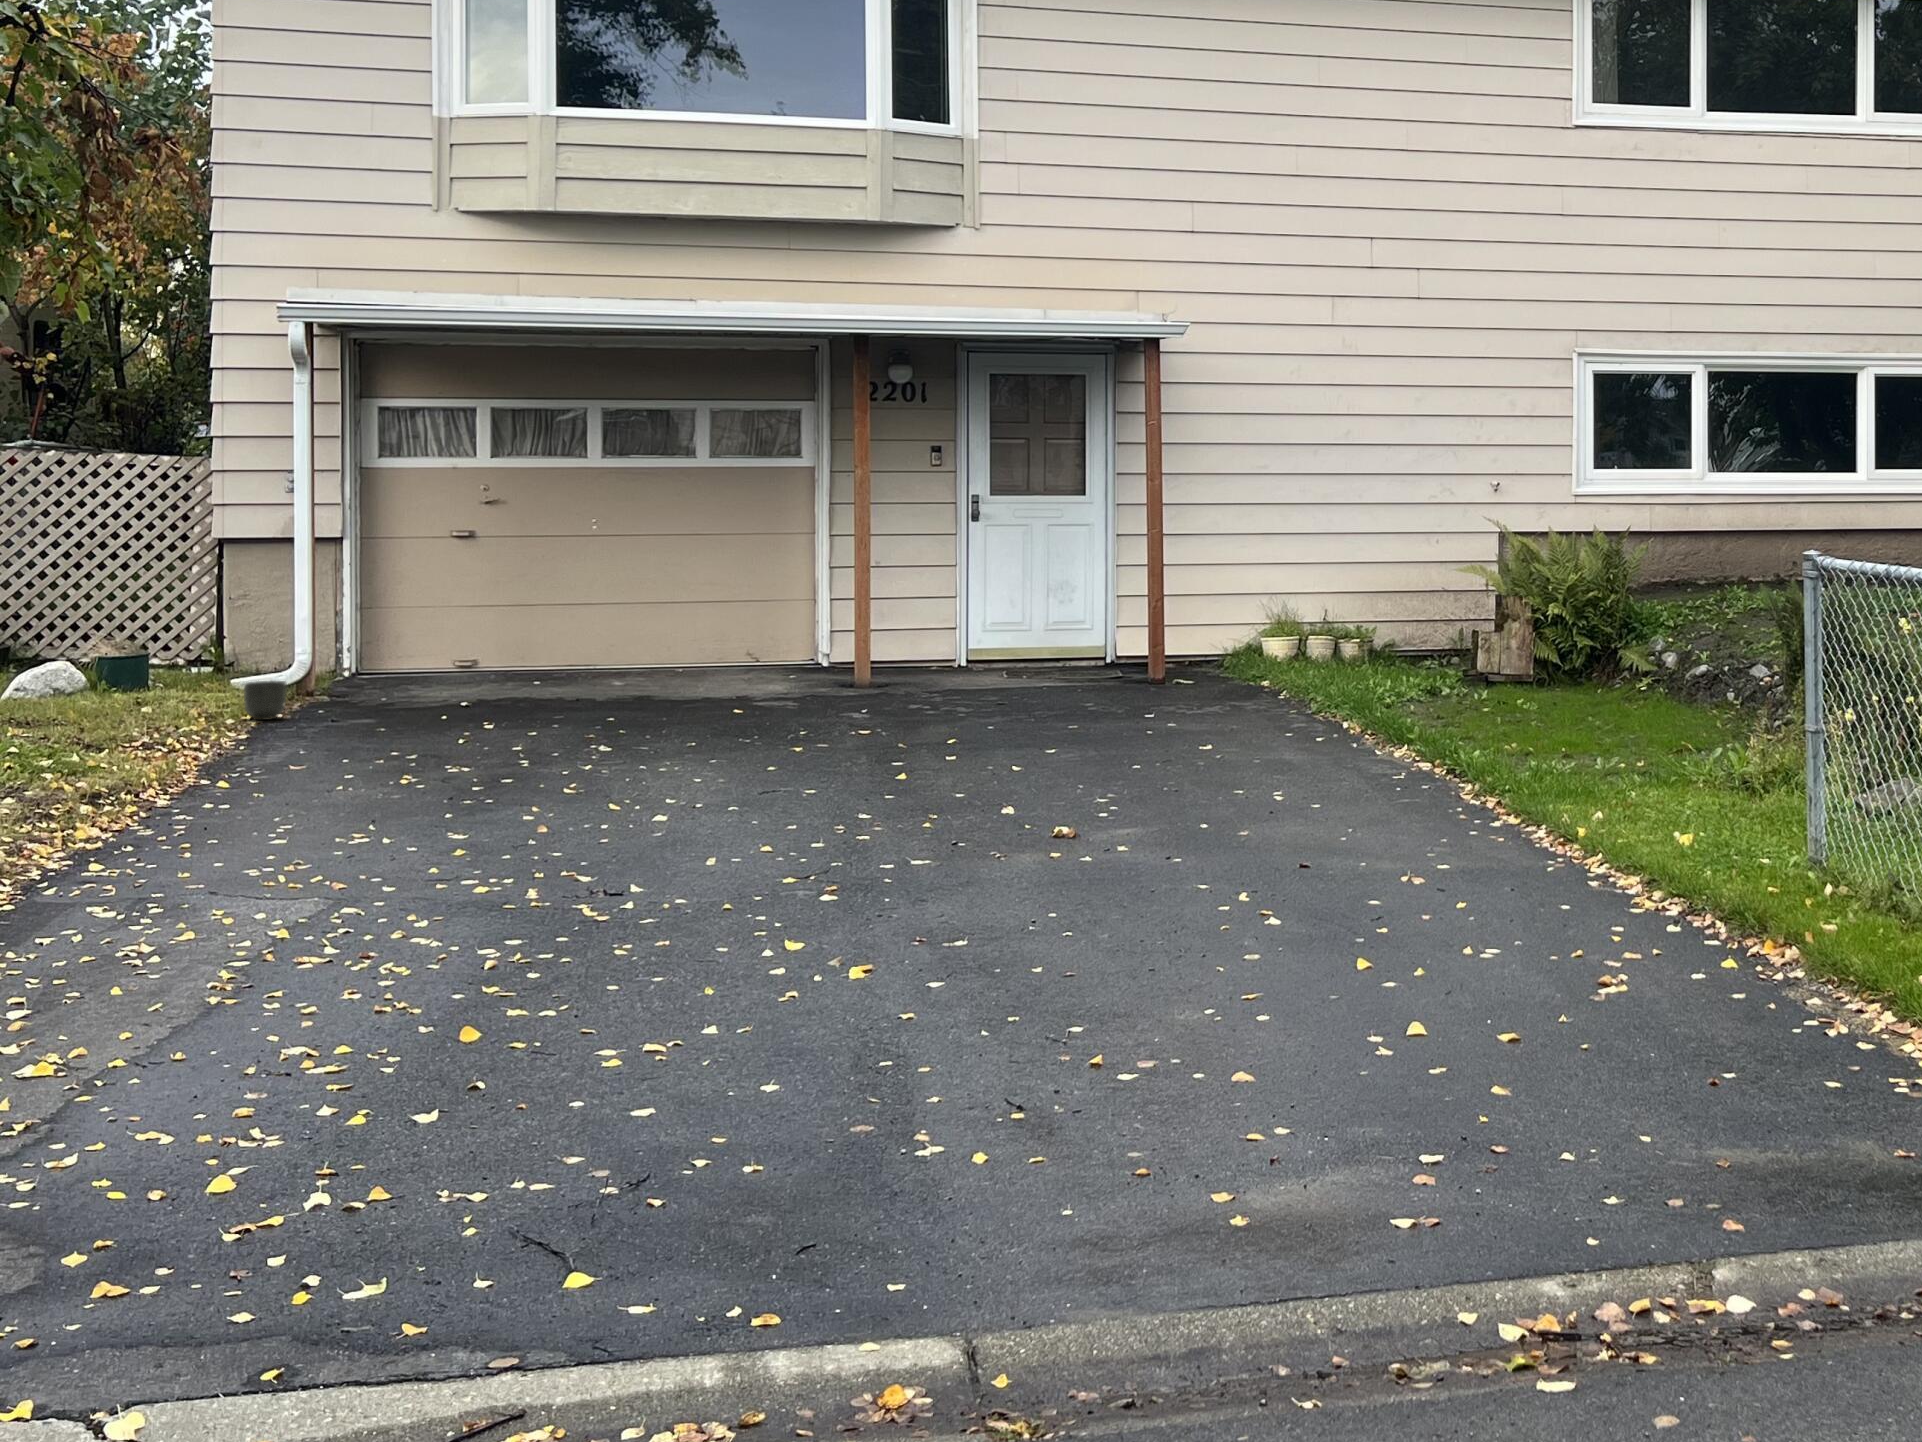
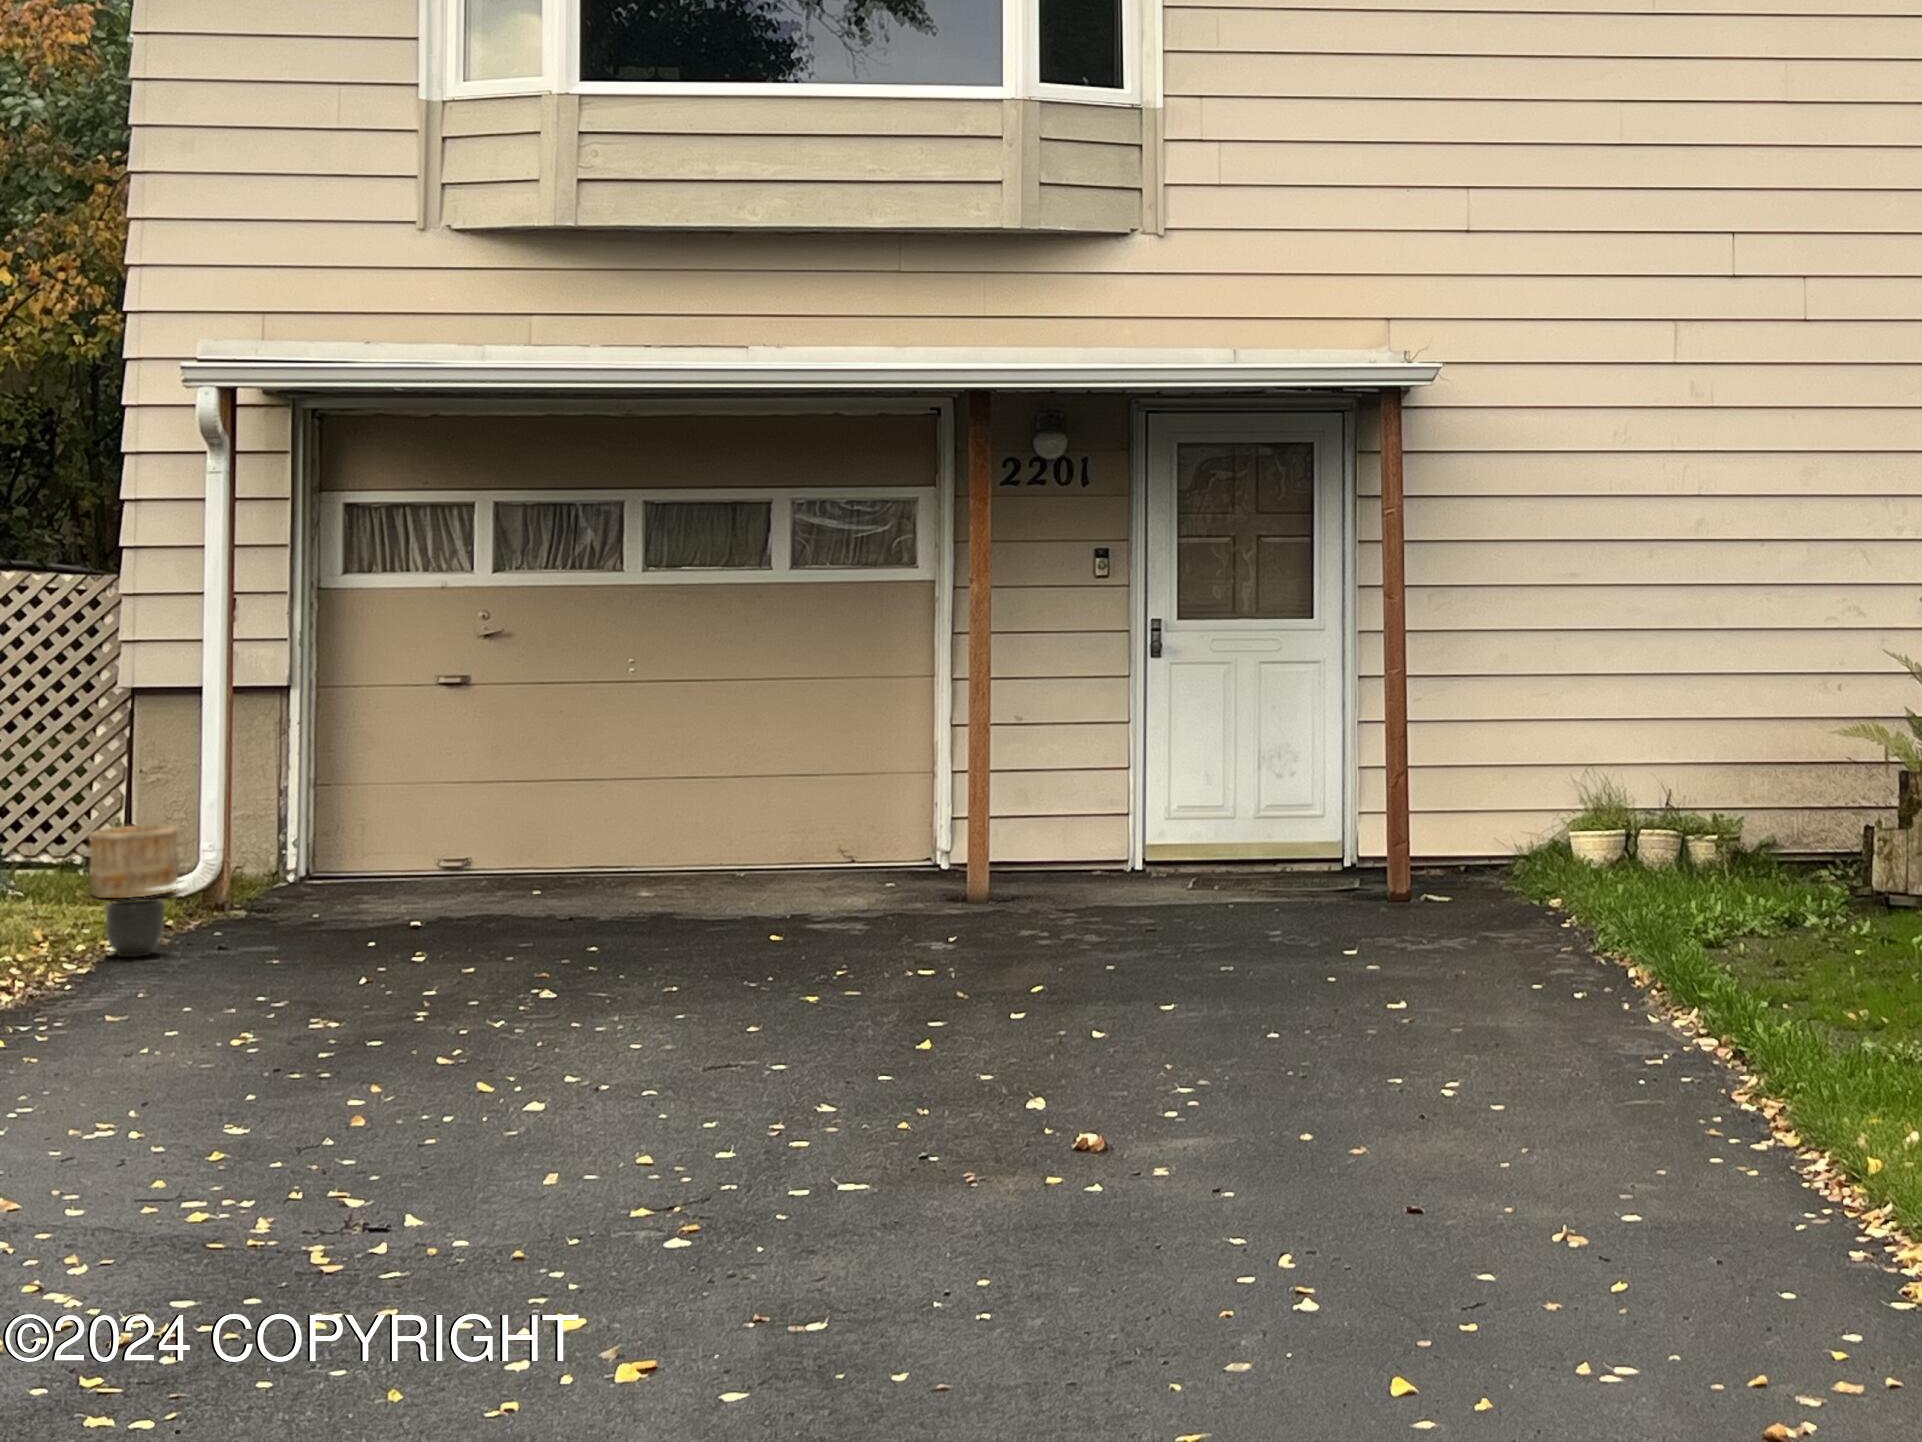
wooden bucket: none [202,634,272,685] -> present [88,824,180,898]

